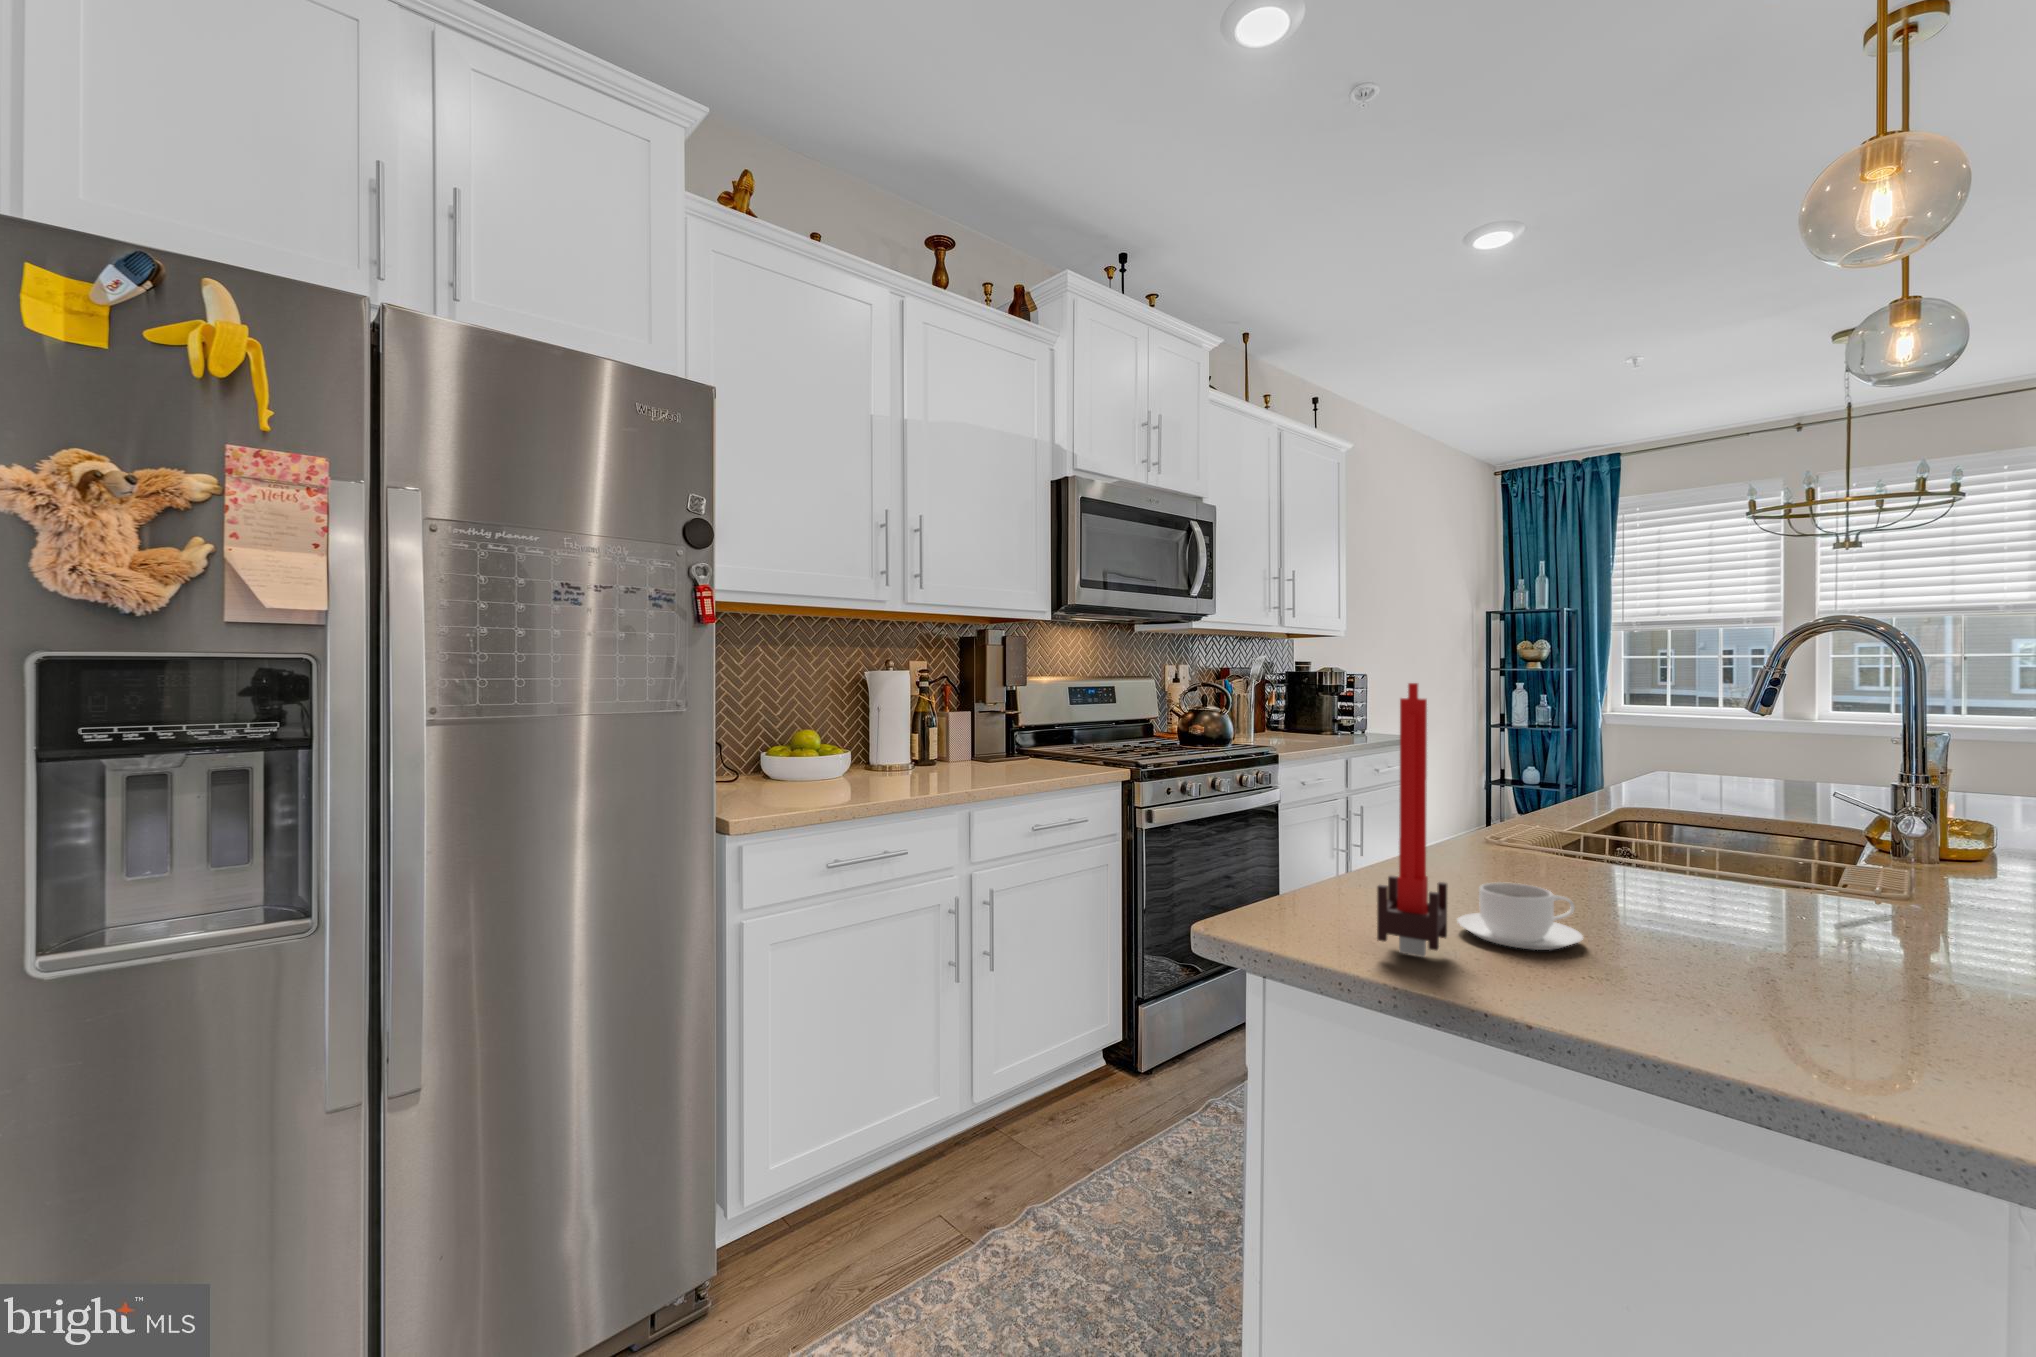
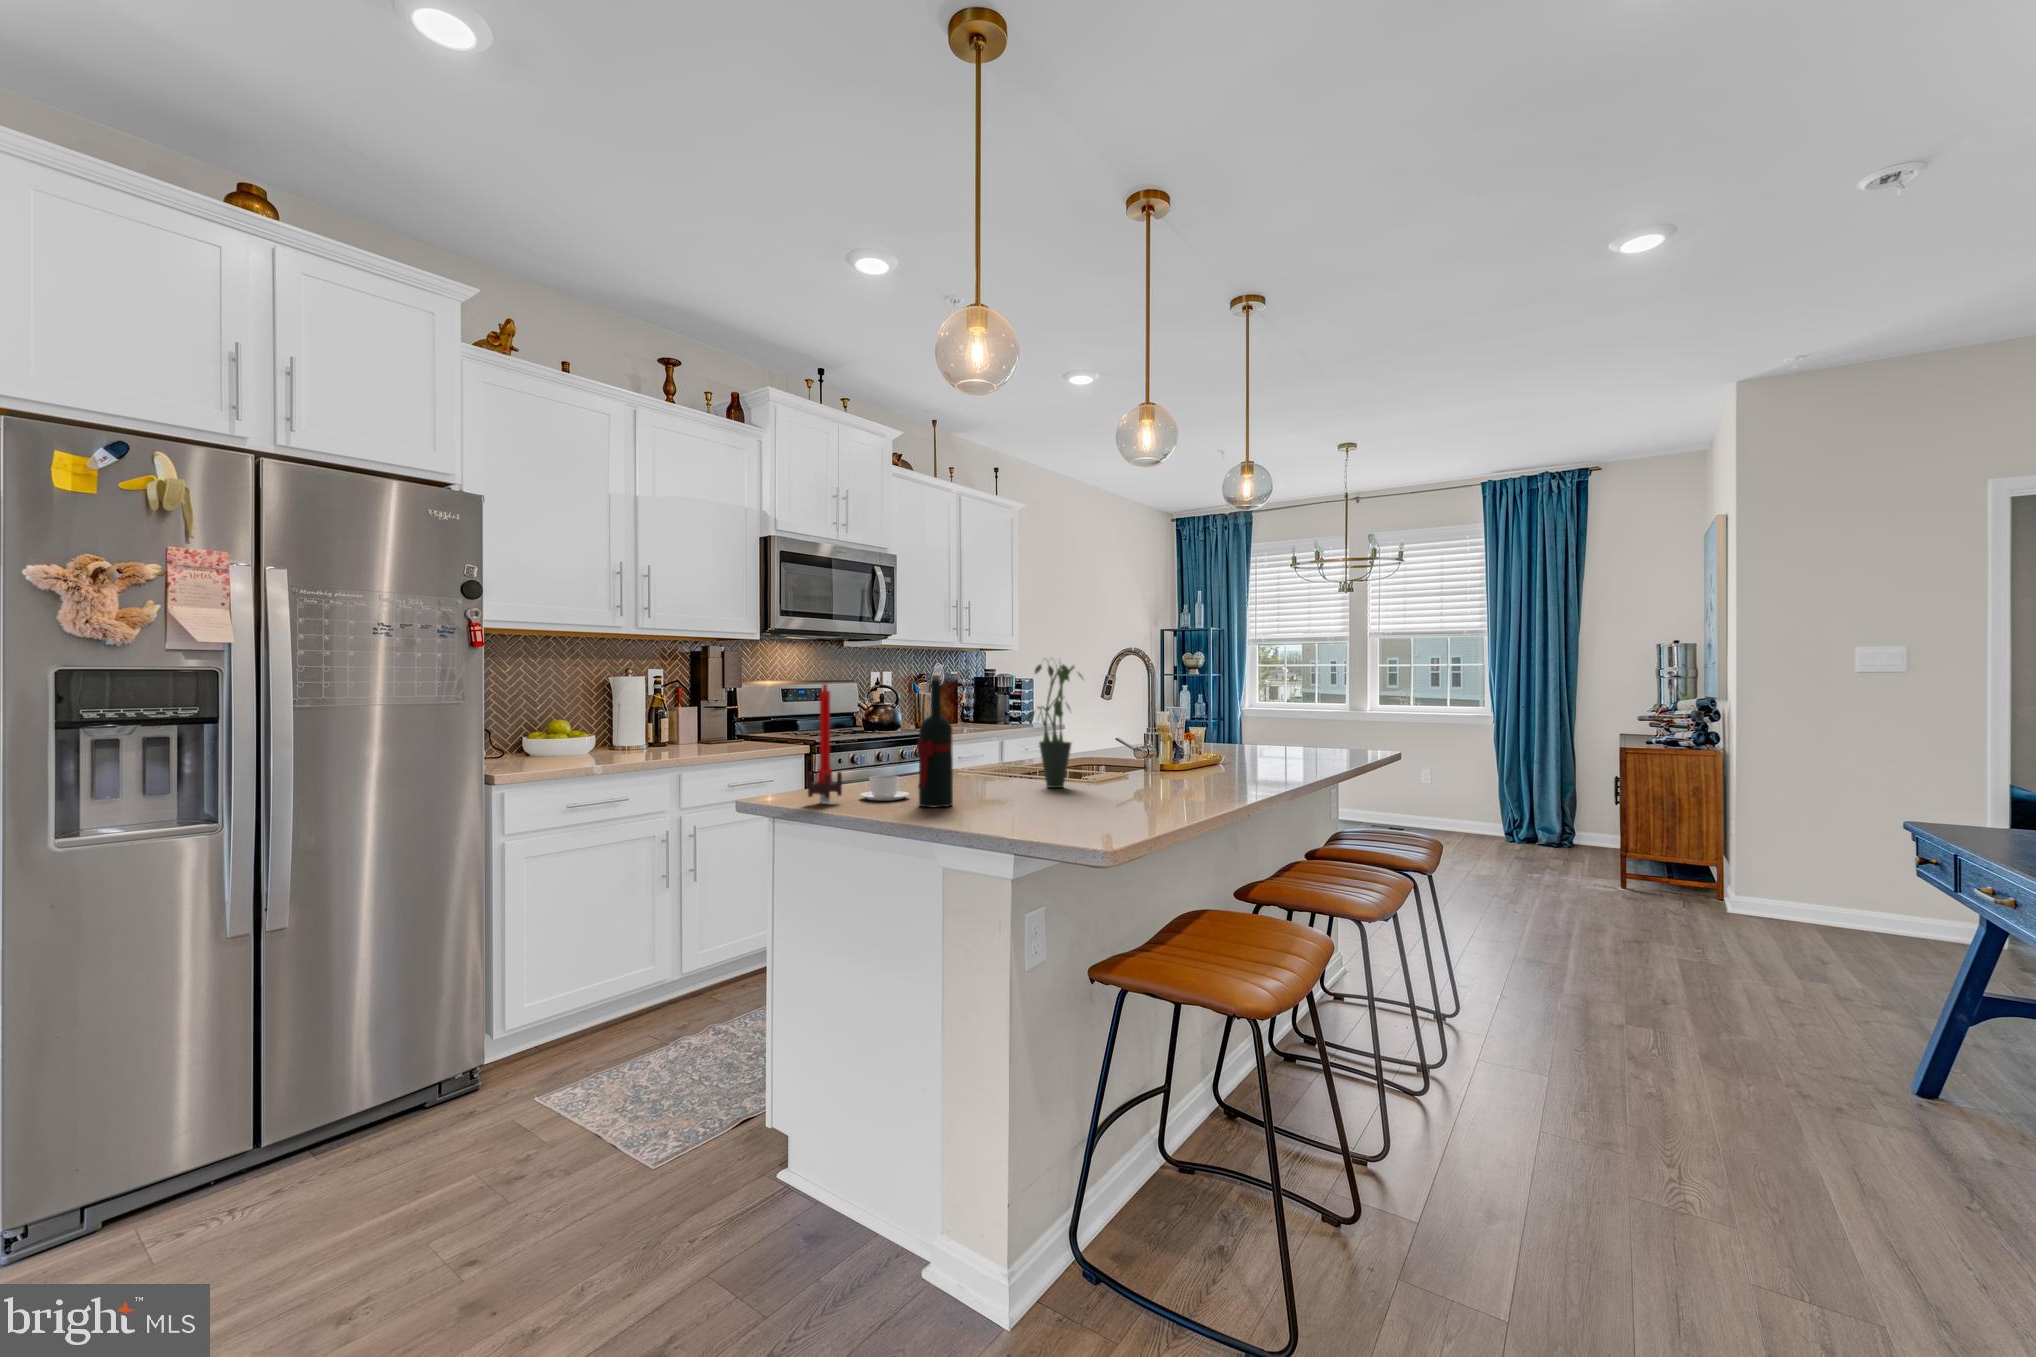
potted plant: none [1768,625,1927,911] -> present [1027,665,1082,788]
wine bottle: none [1674,662,1784,1001] -> present [917,675,953,807]

